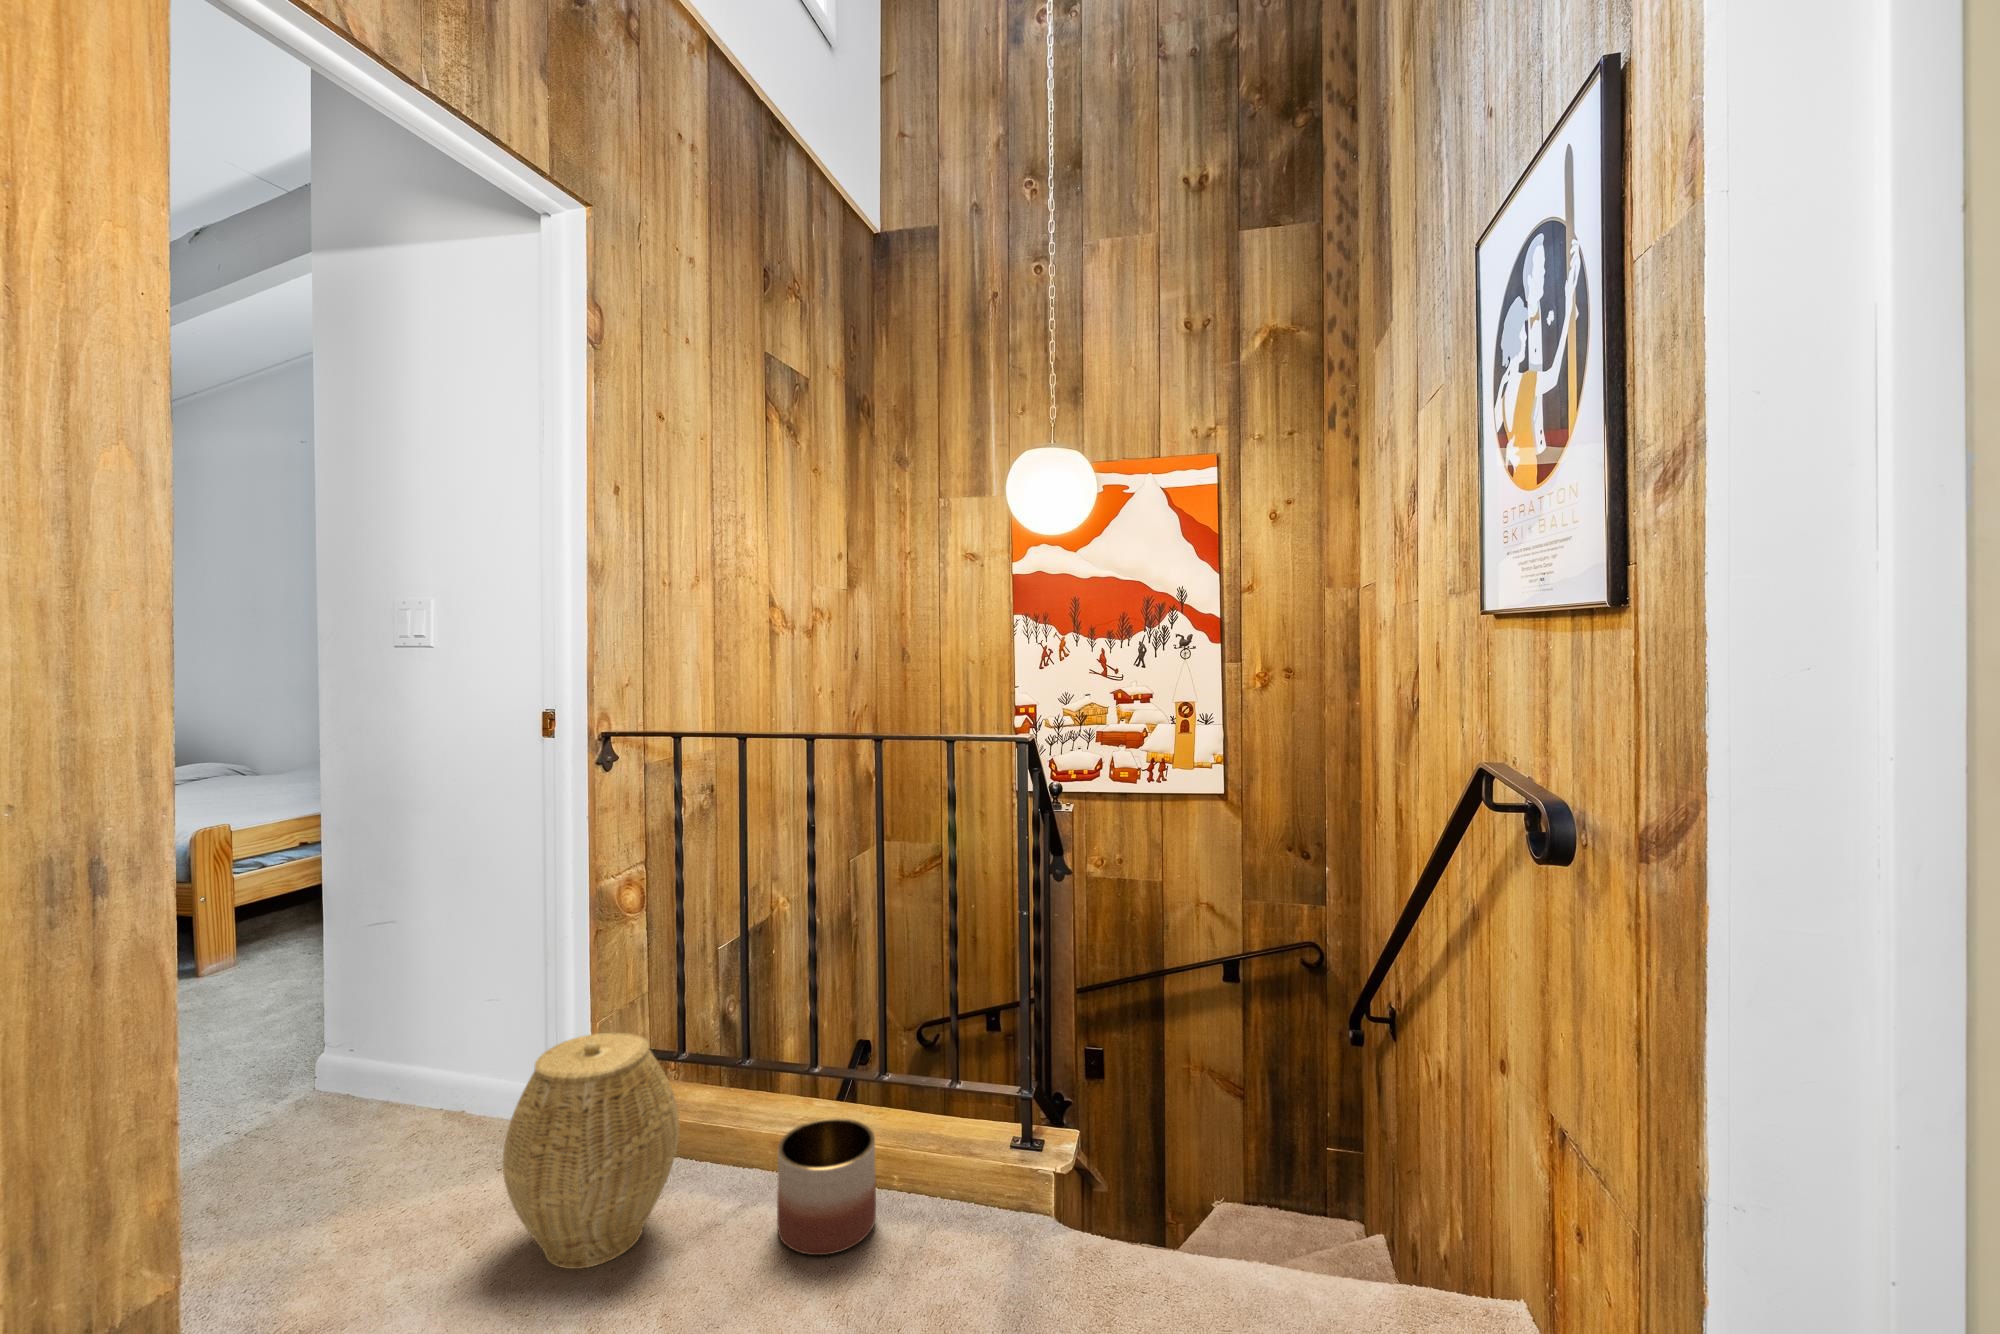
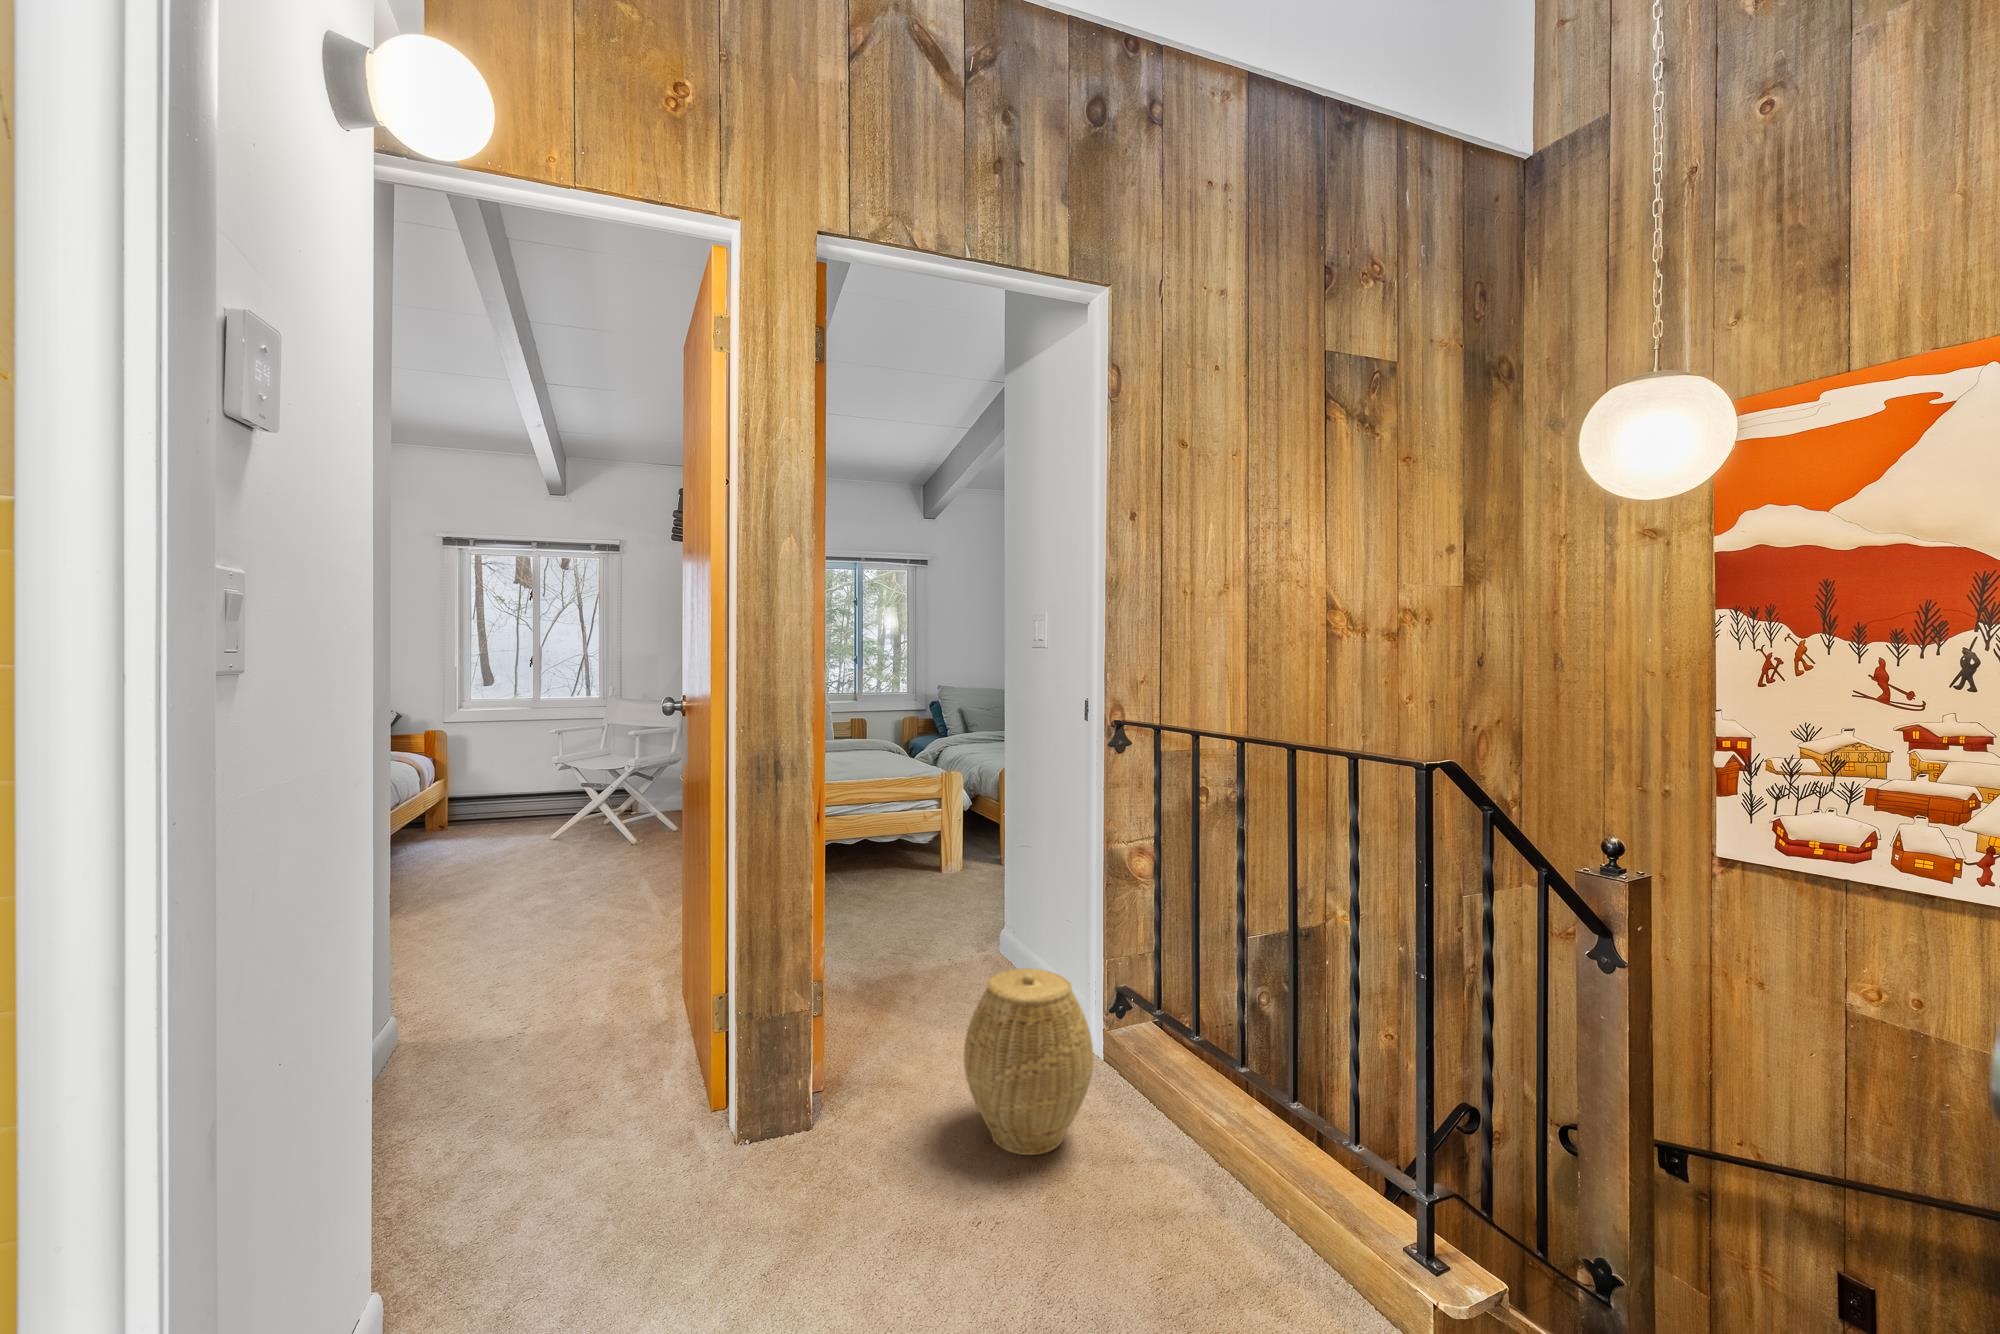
planter: present [777,1118,876,1255] -> none [1138,1123,1237,1263]

